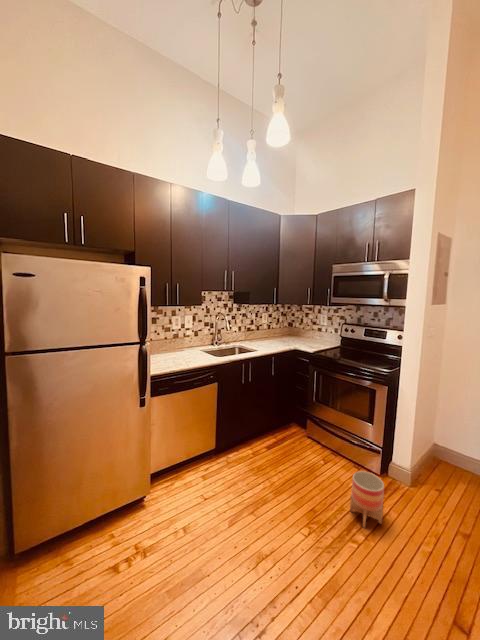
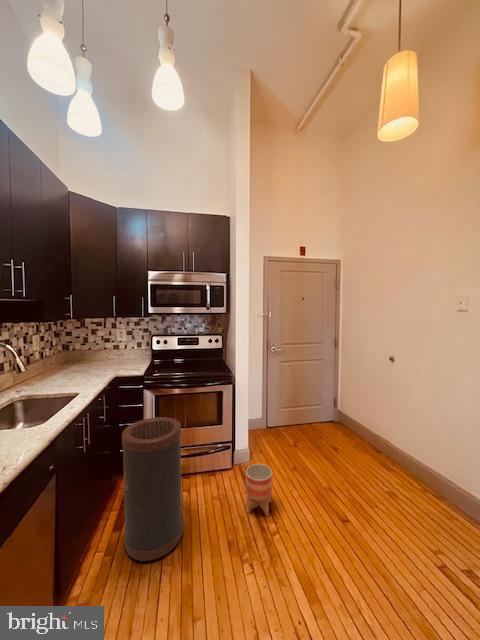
trash can: none [259,383,302,480] -> present [122,417,183,561]

